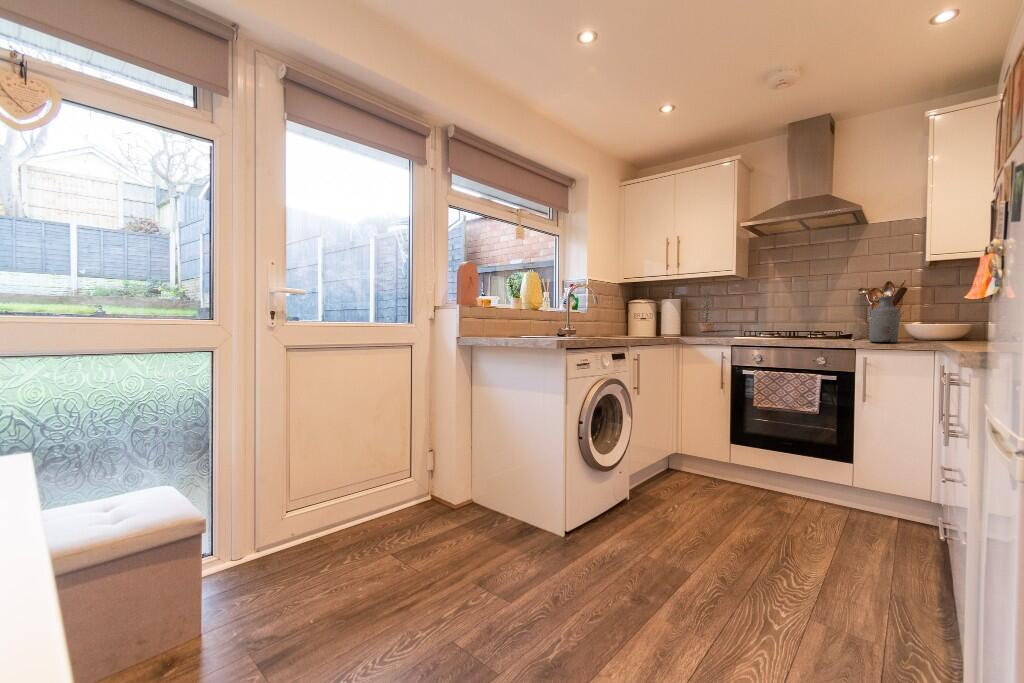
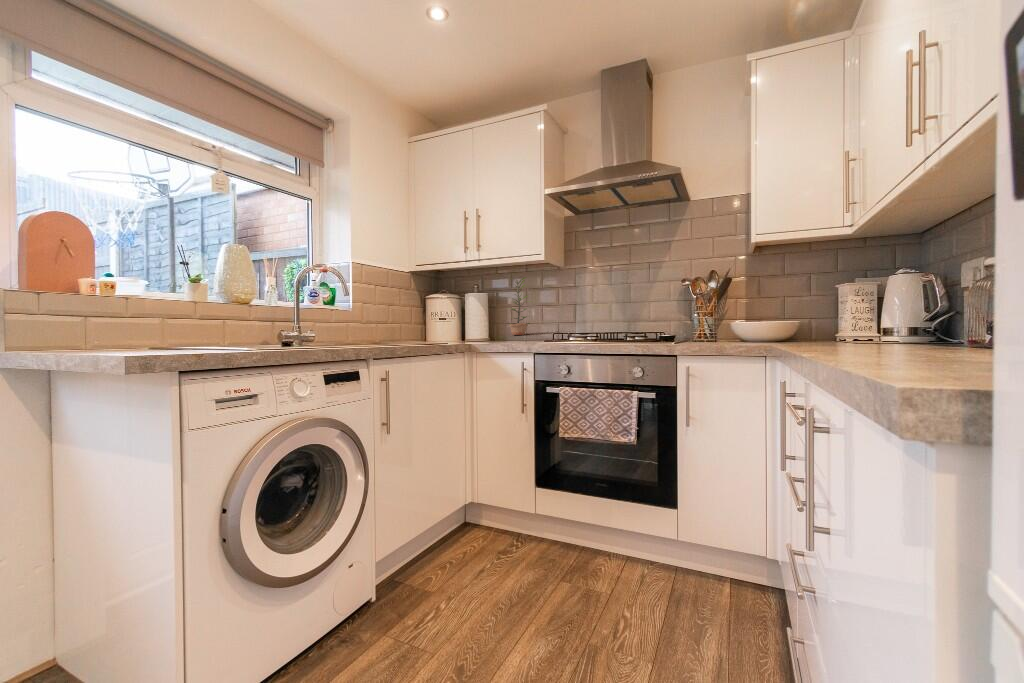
bottle: present [869,297,900,343] -> none [691,286,725,347]

